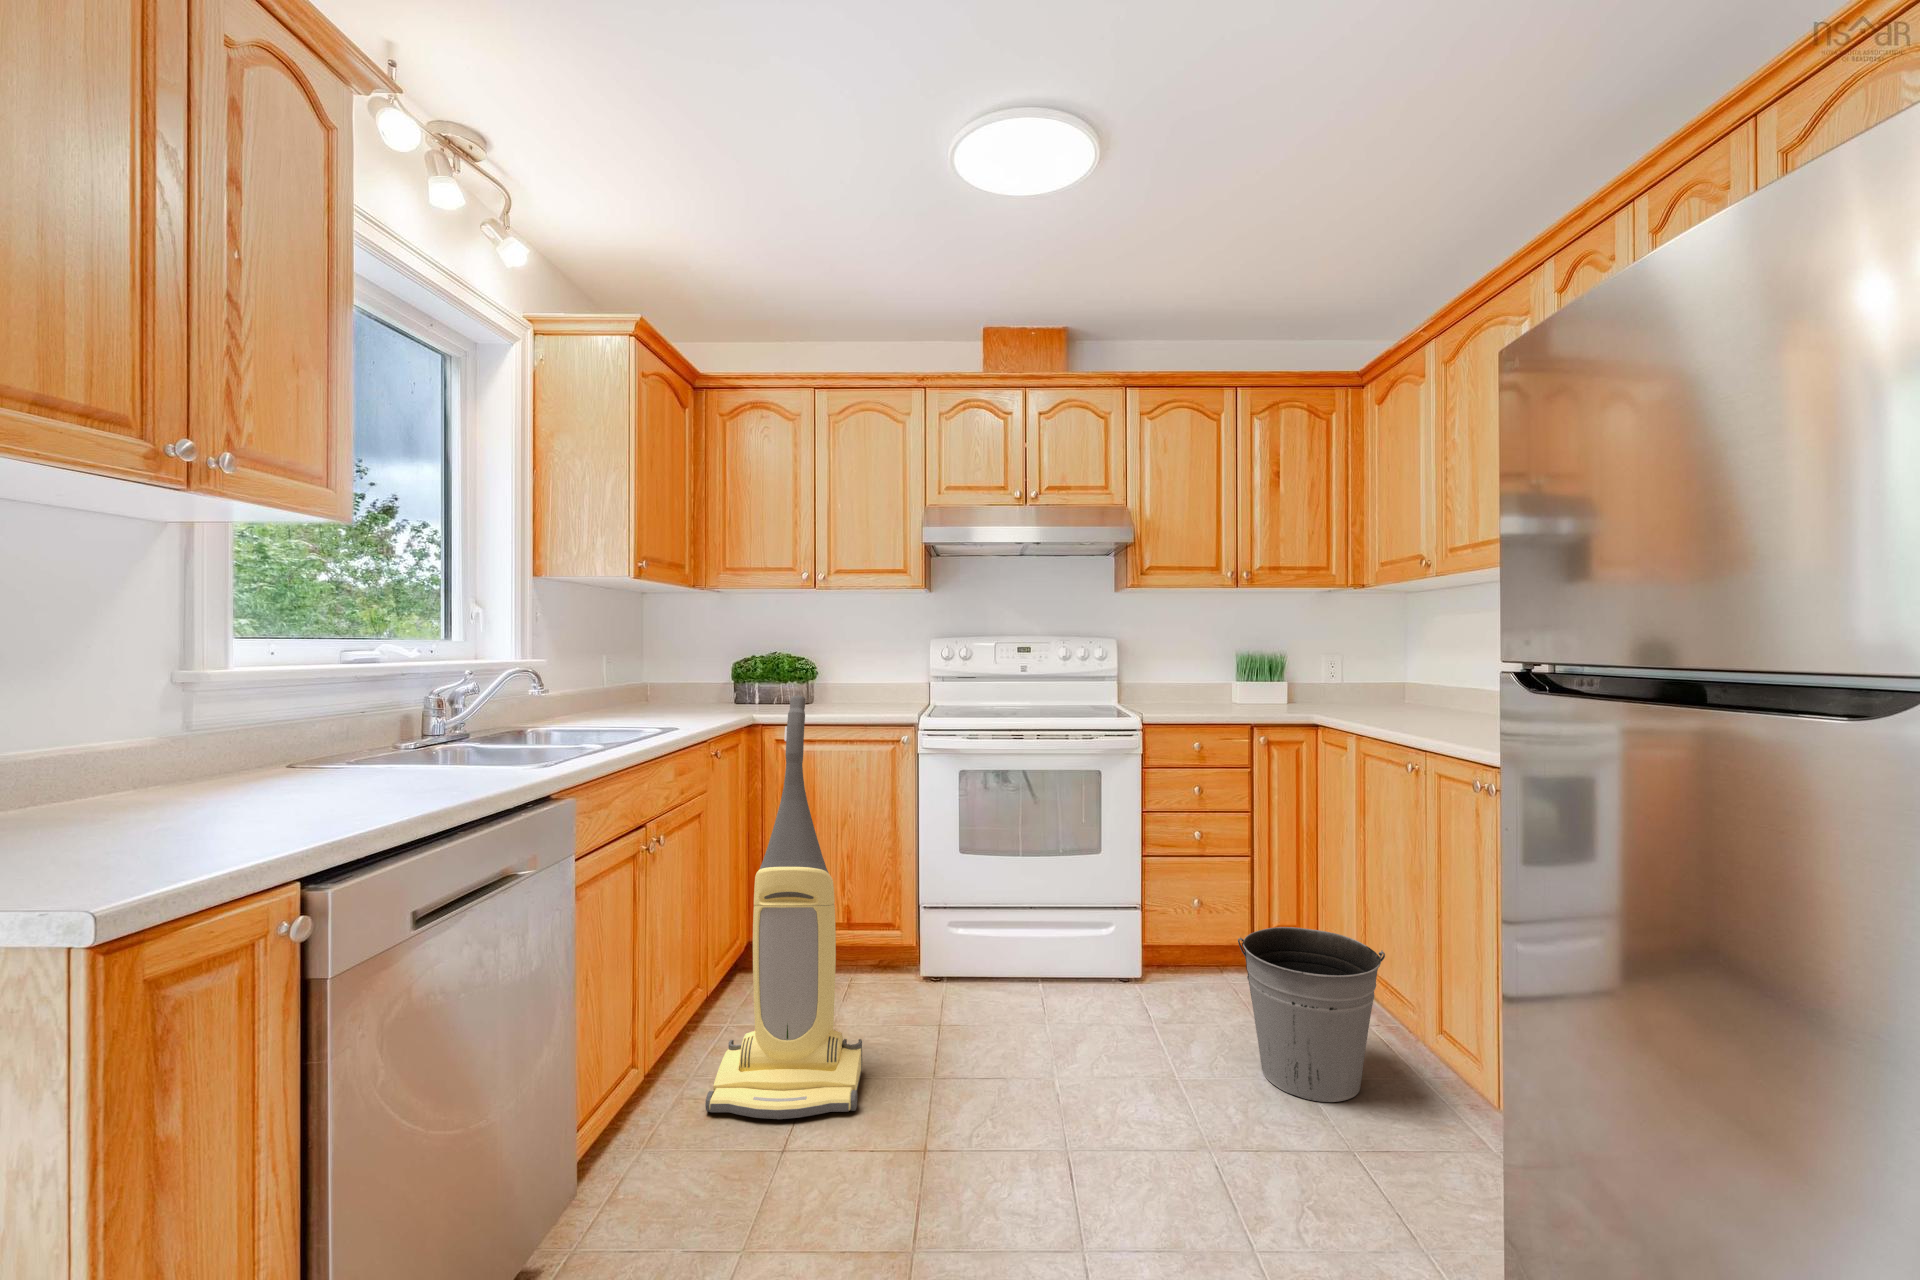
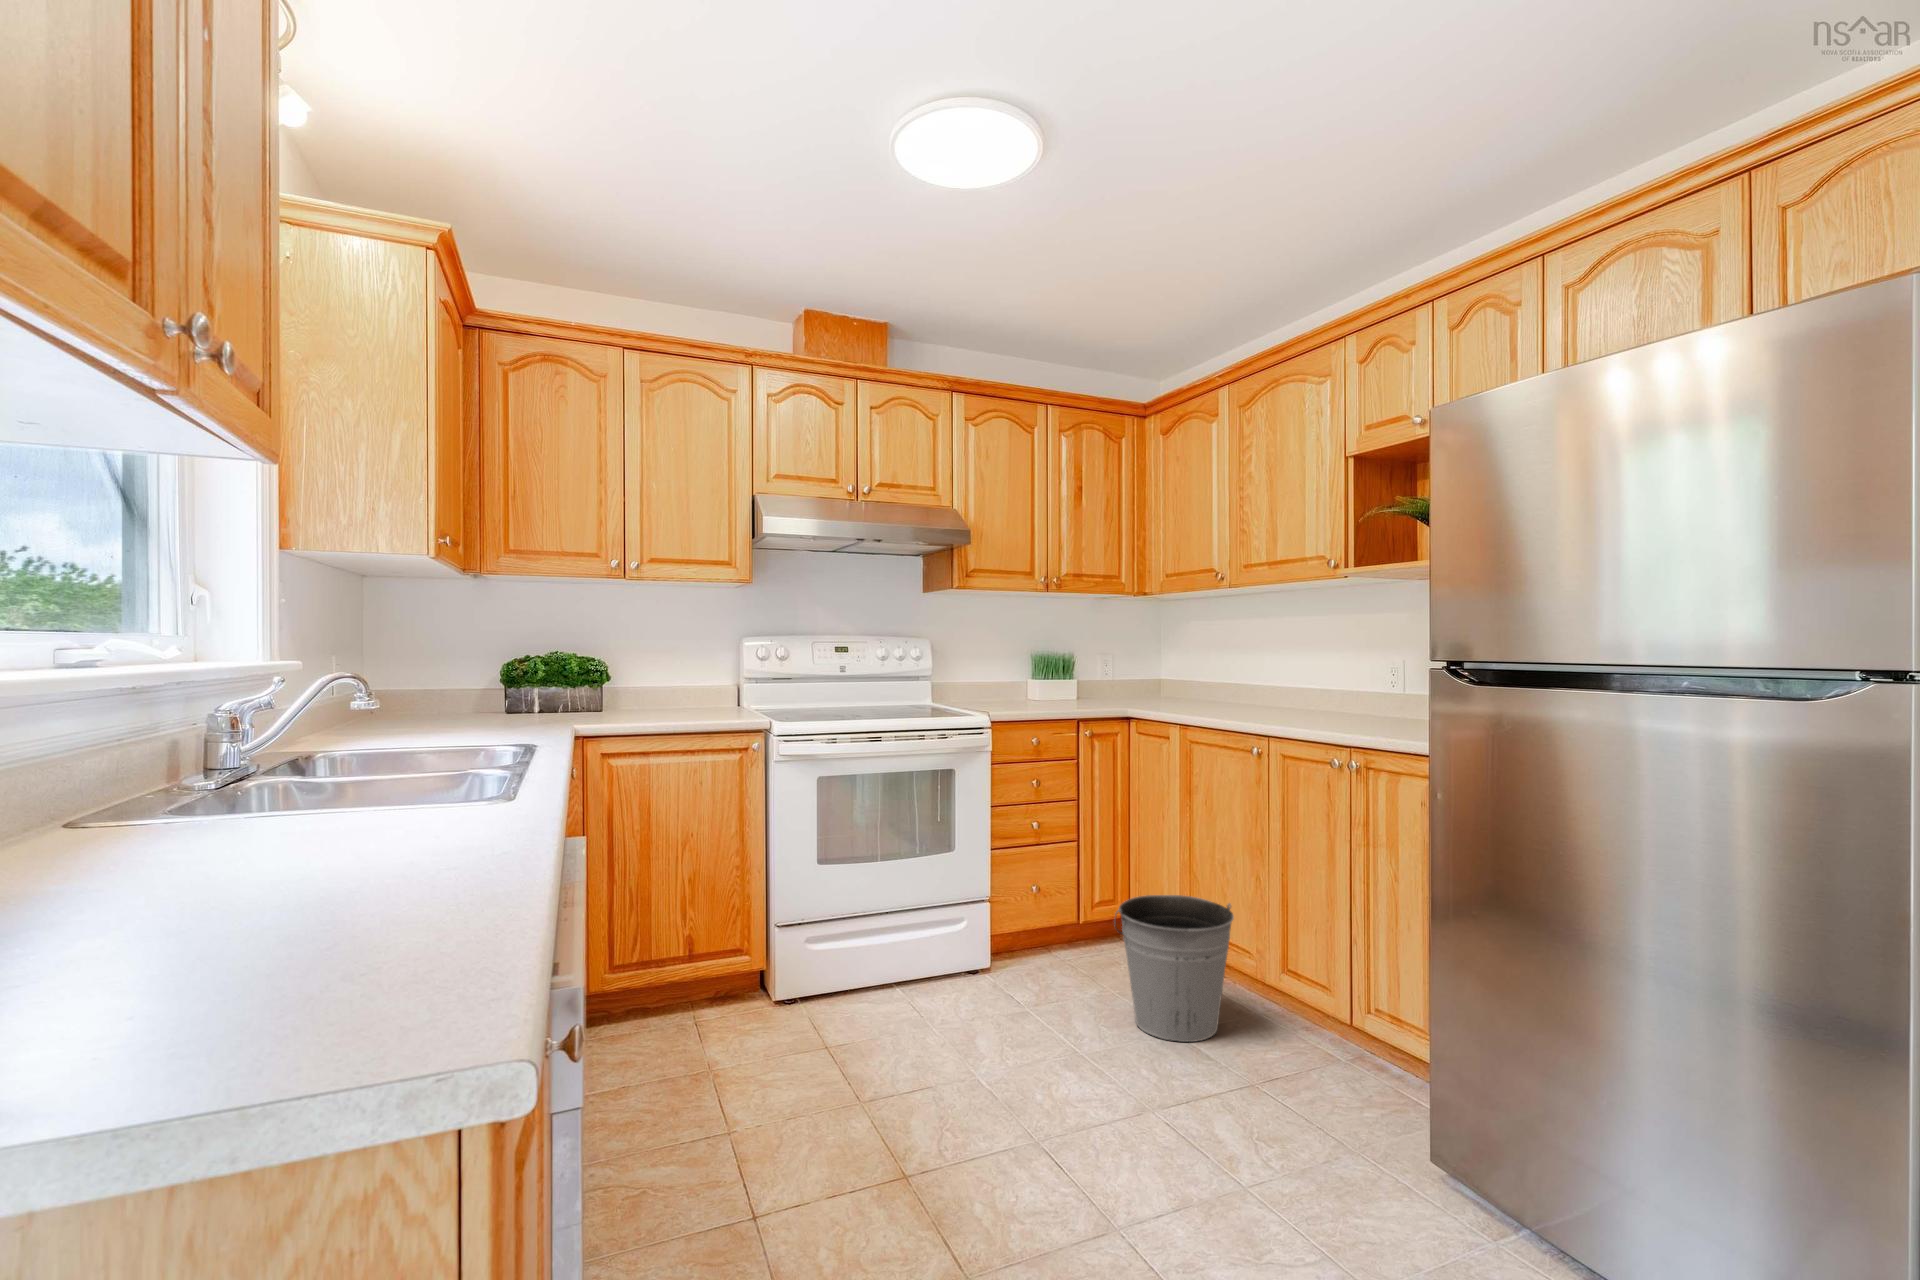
vacuum cleaner: present [705,696,862,1119] -> none [620,698,800,1194]

